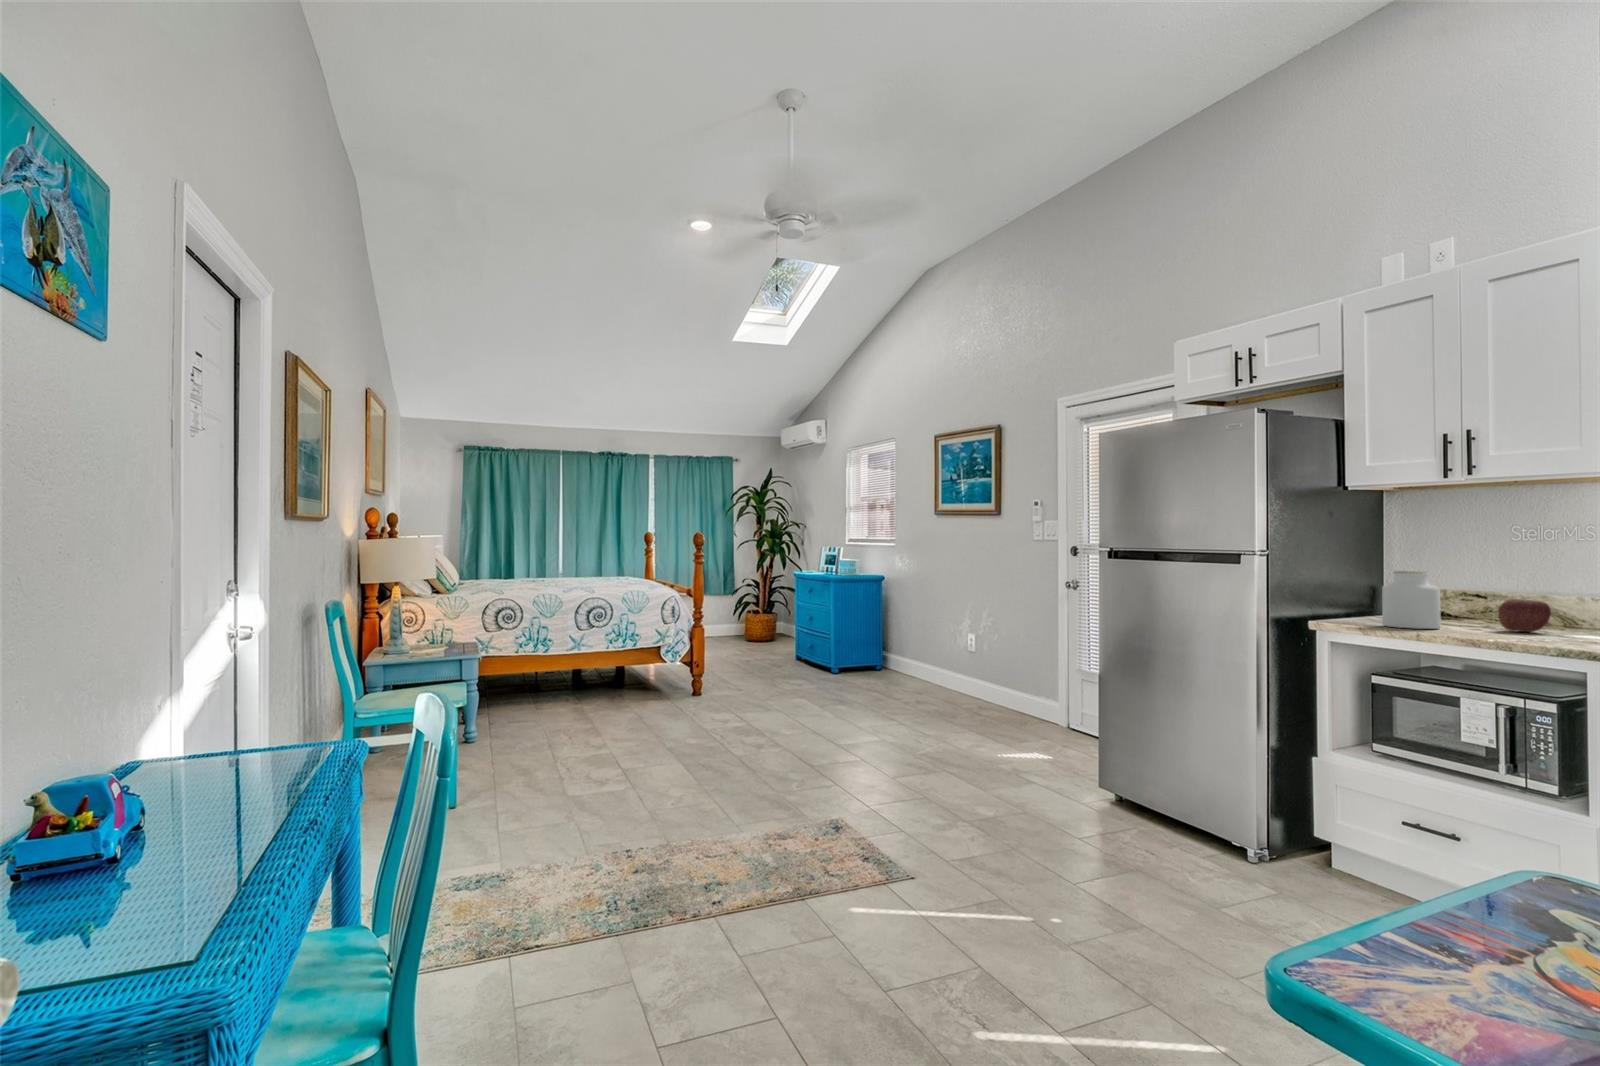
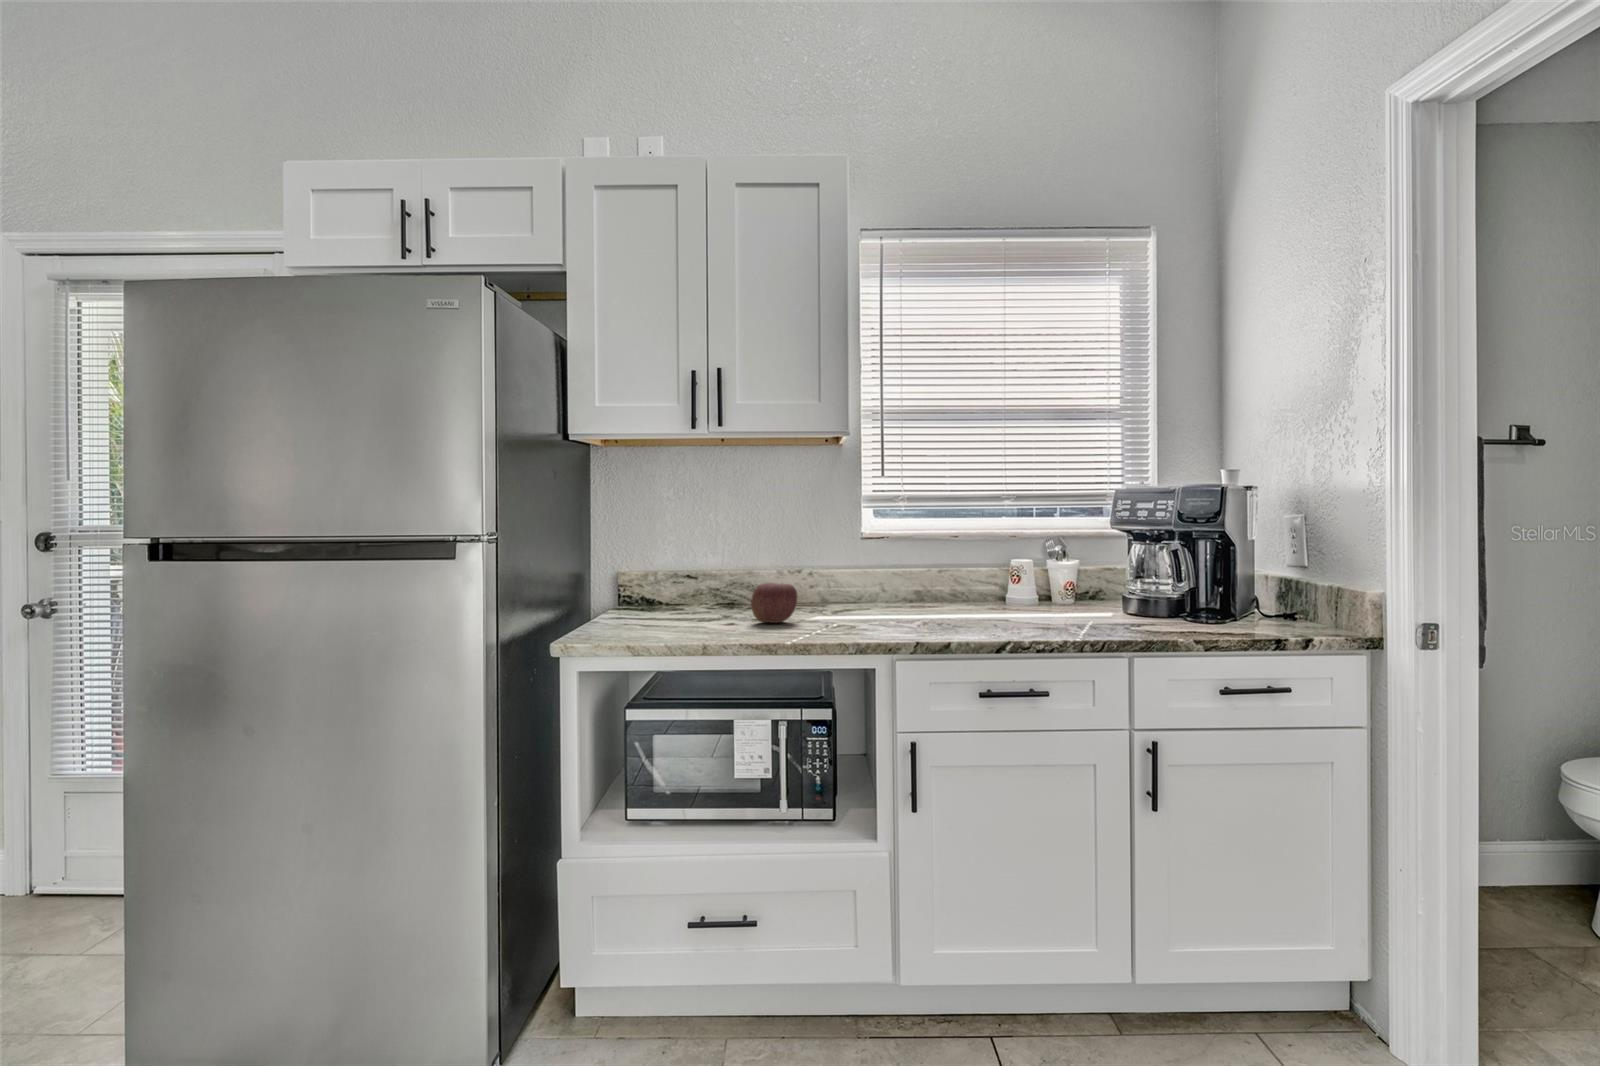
jar: present [1382,571,1441,629] -> none [641,554,705,635]

